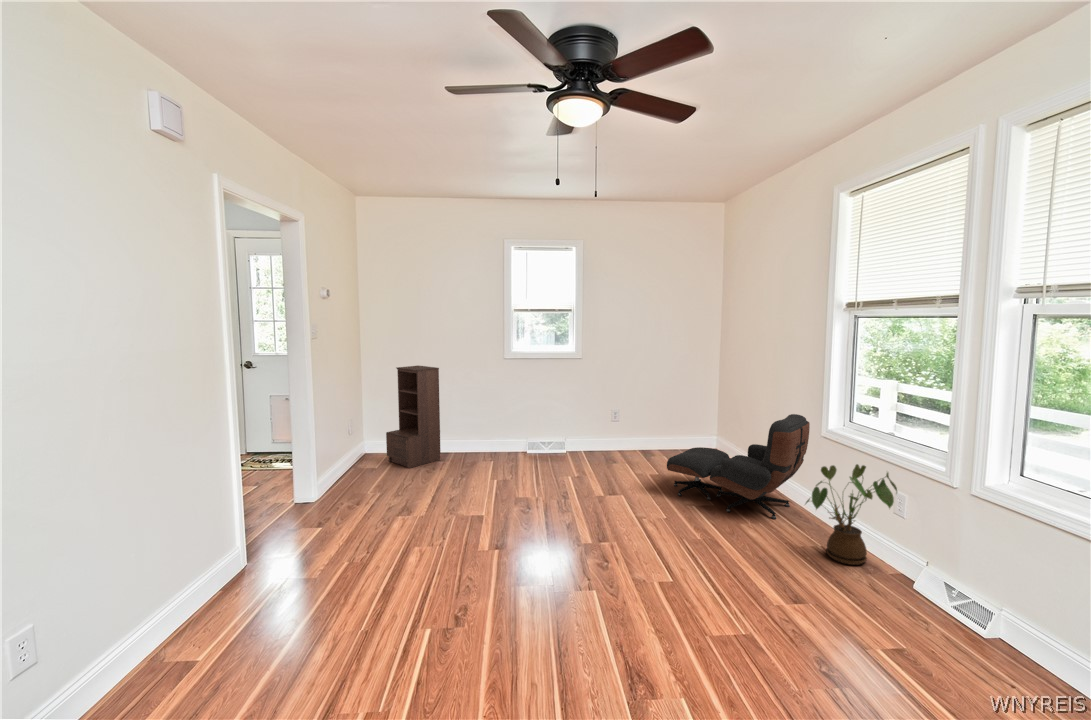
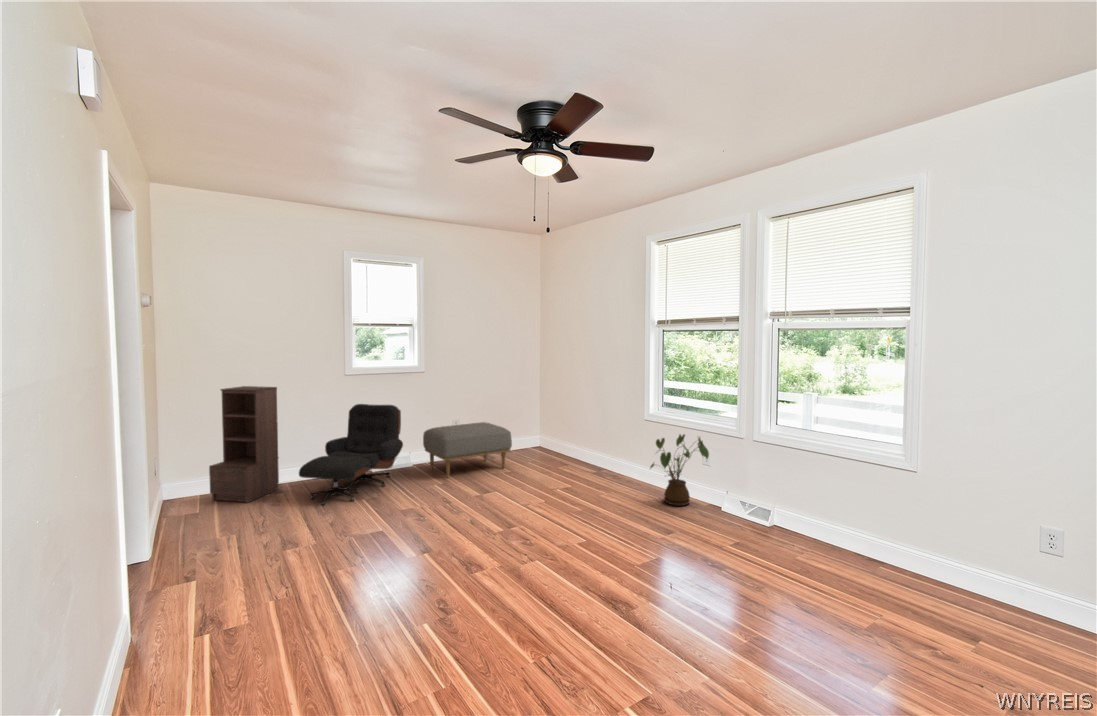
lounge chair: present [667,414,810,519] -> present [299,404,403,505]
ottoman: none [573,416,663,472] -> present [423,422,512,478]

